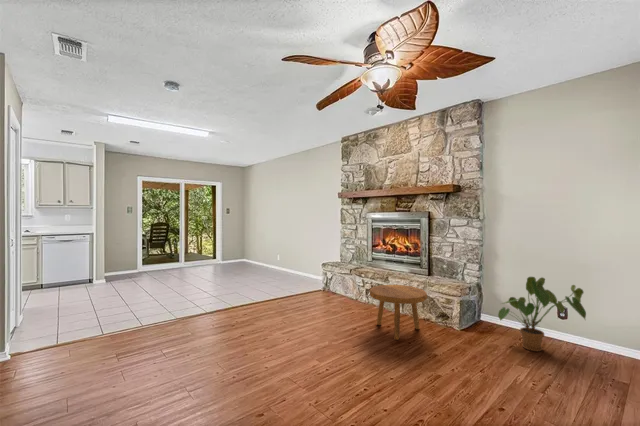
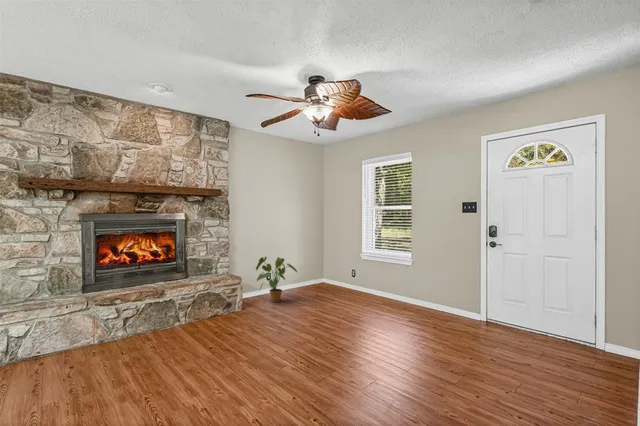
footstool: present [370,285,427,340] -> none [198,286,254,336]

